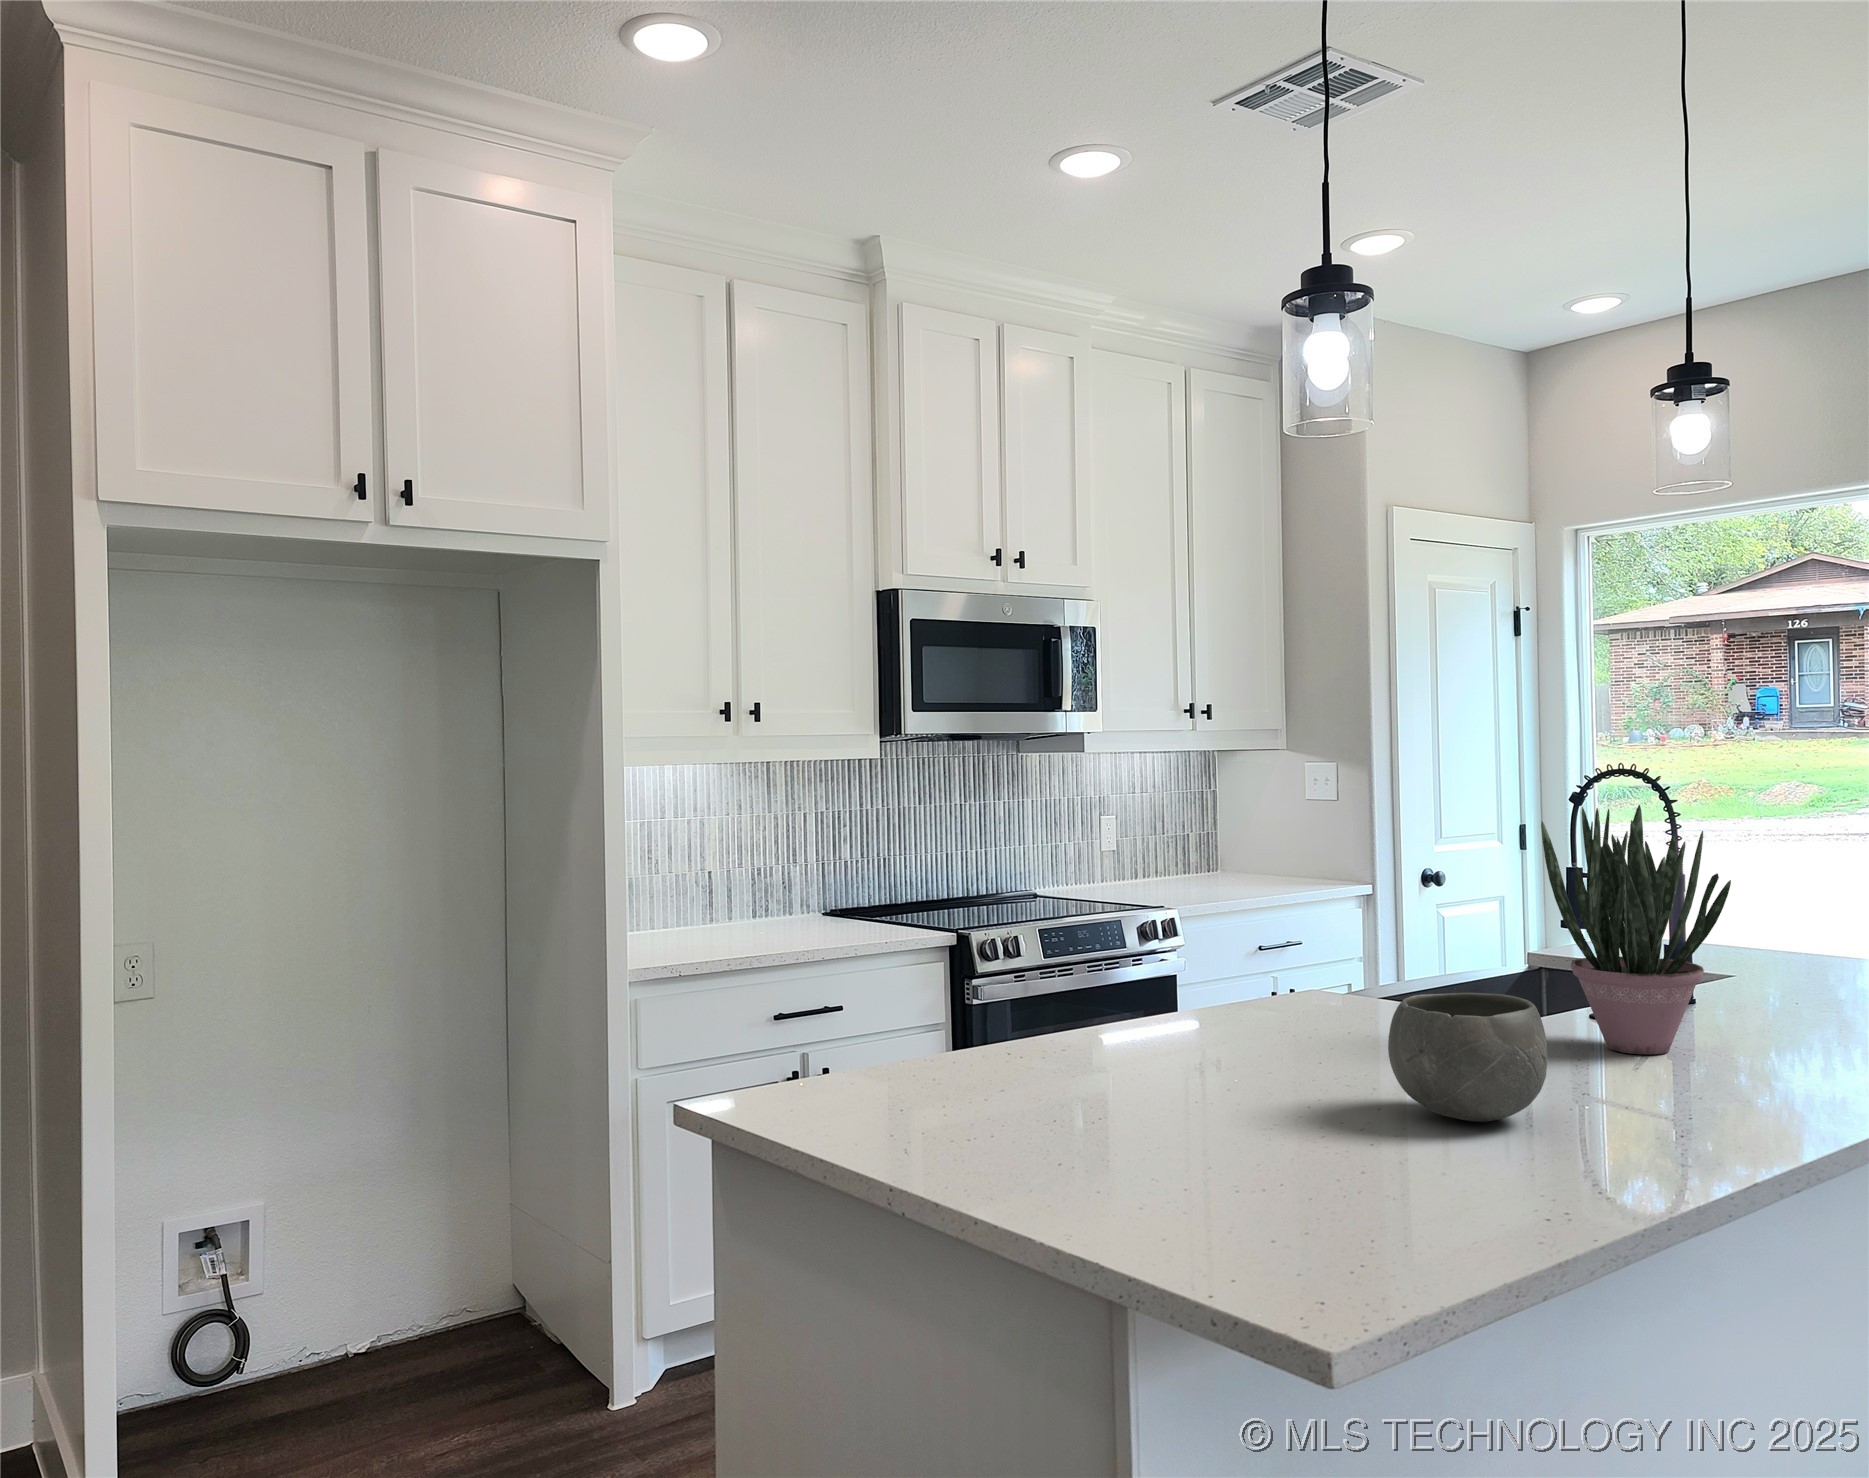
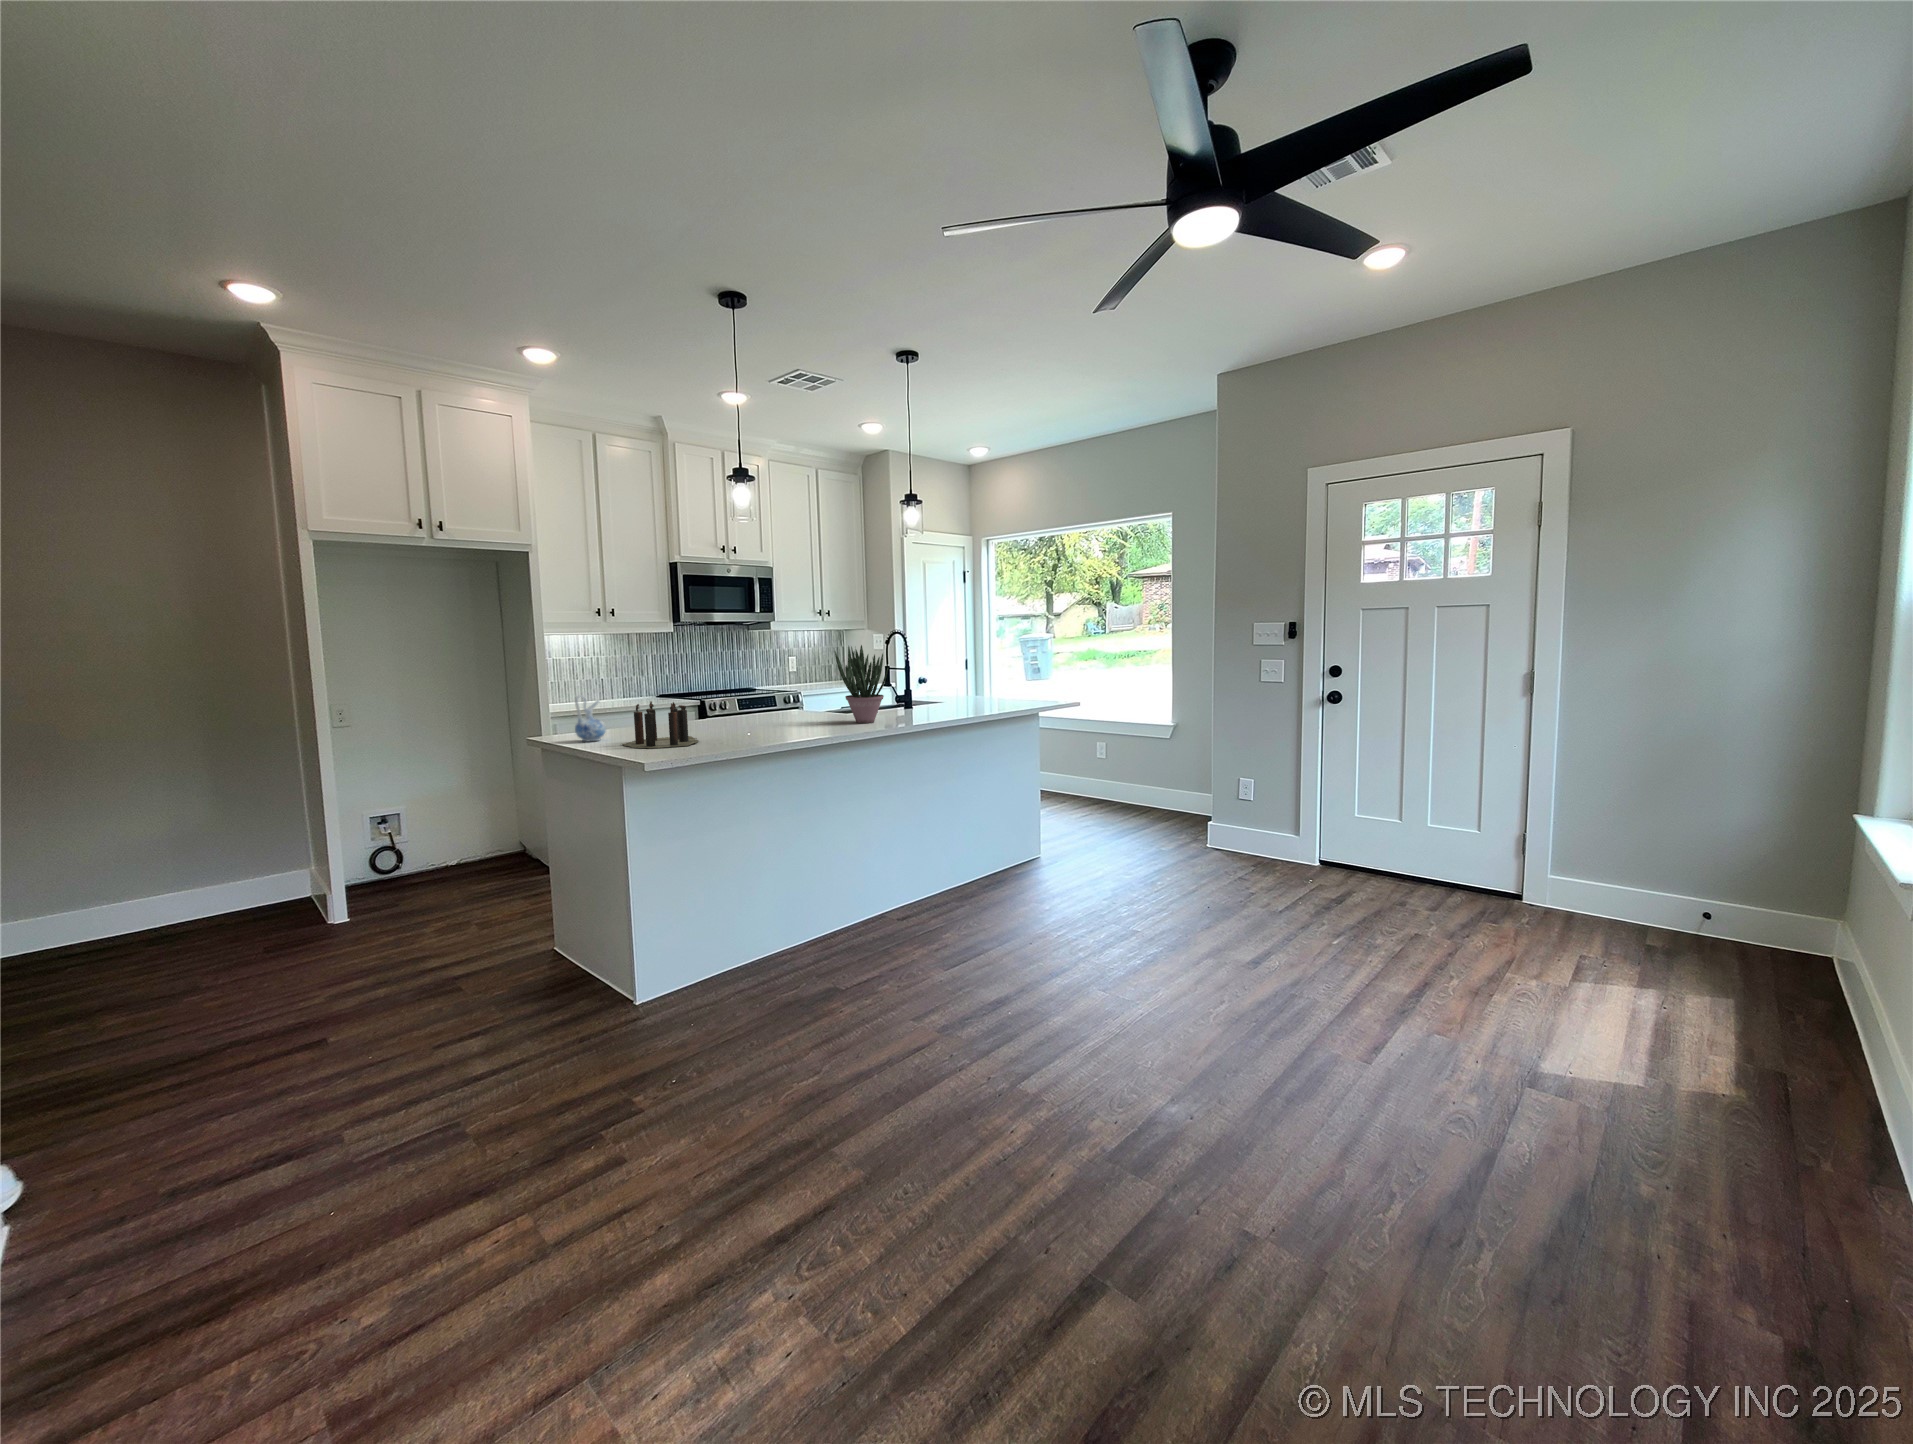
ceramic pitcher: none [834,978,925,1132] -> present [575,695,606,742]
ceramic bowl: present [1388,993,1547,1122] -> none [751,700,797,735]
candle: none [1010,1006,1345,1196] -> present [623,701,698,748]

